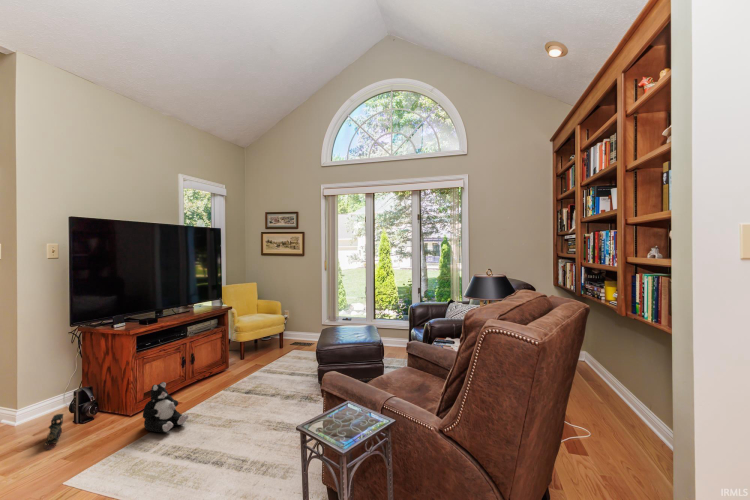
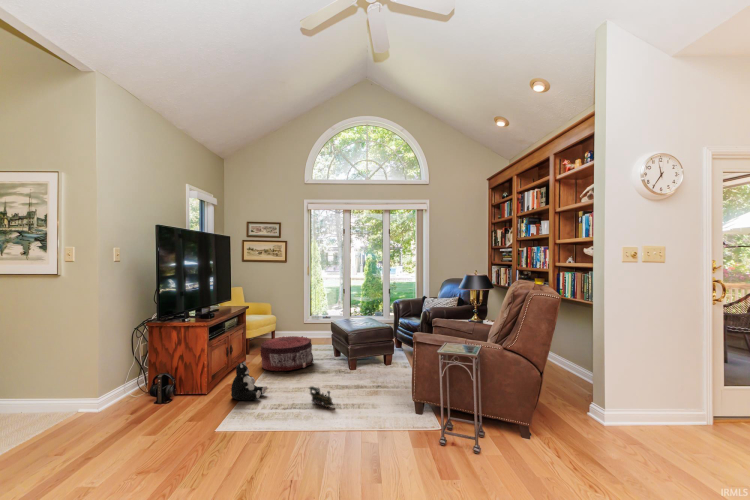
pouf: none [231,343,293,389] -> present [260,336,314,371]
toy train: present [44,414,63,449] -> present [309,387,333,409]

